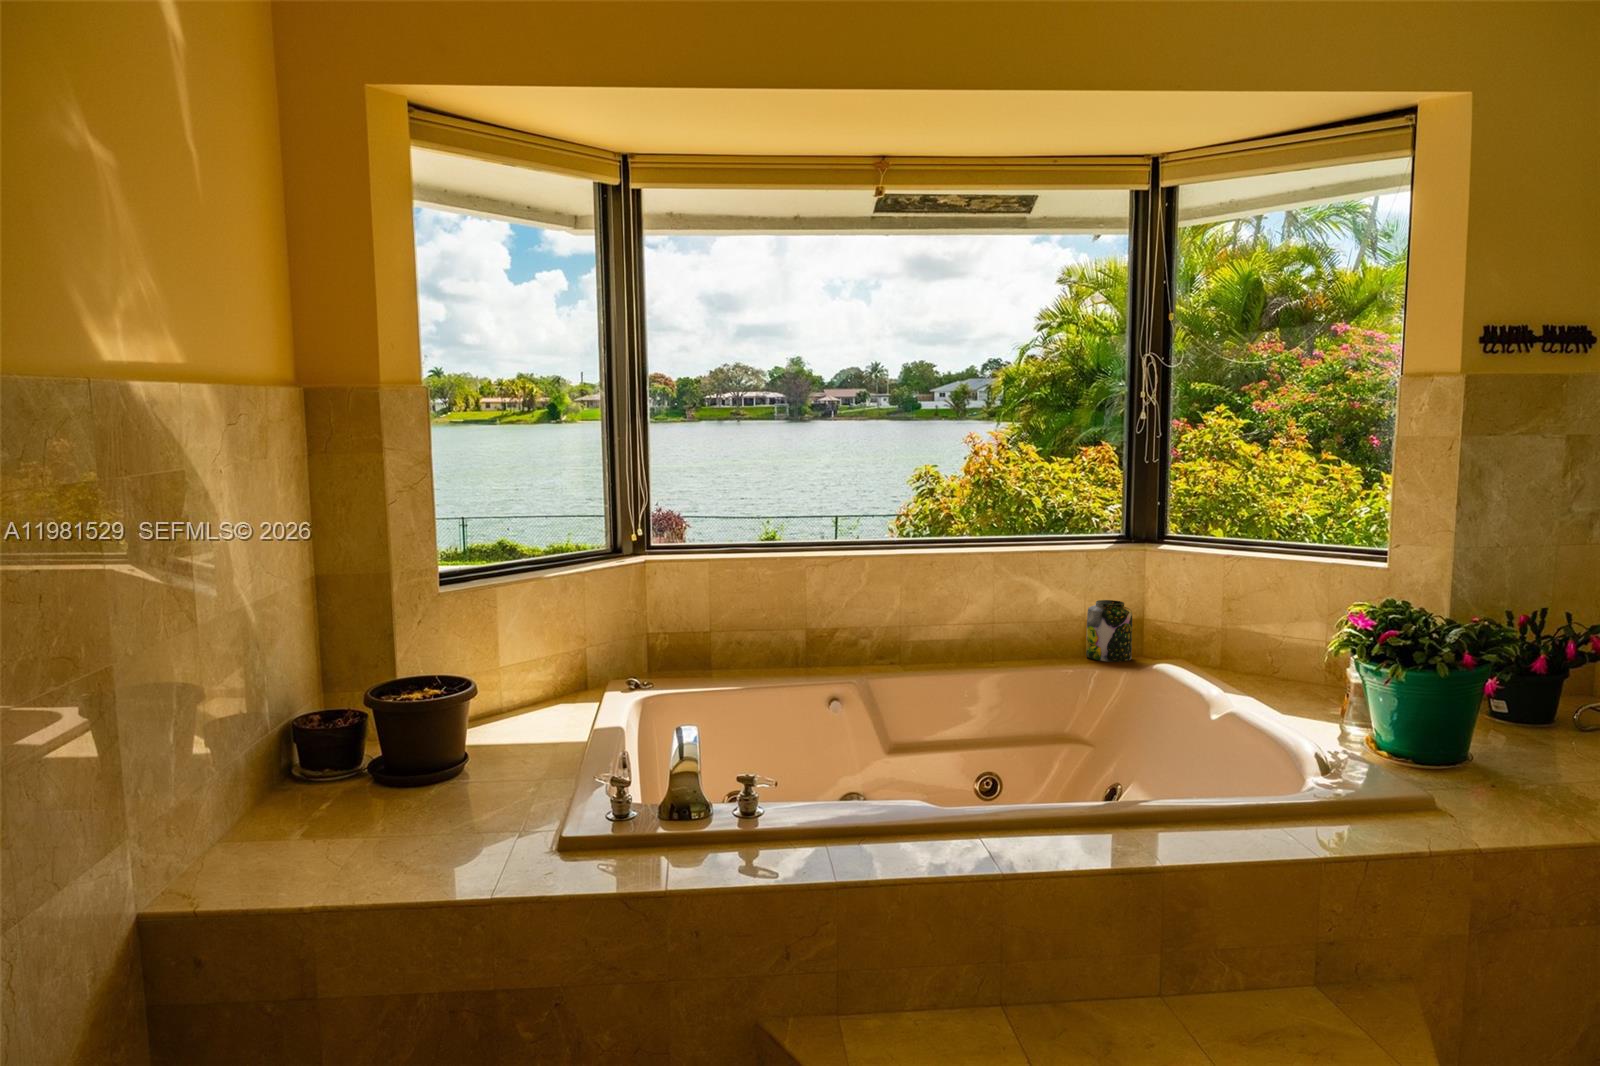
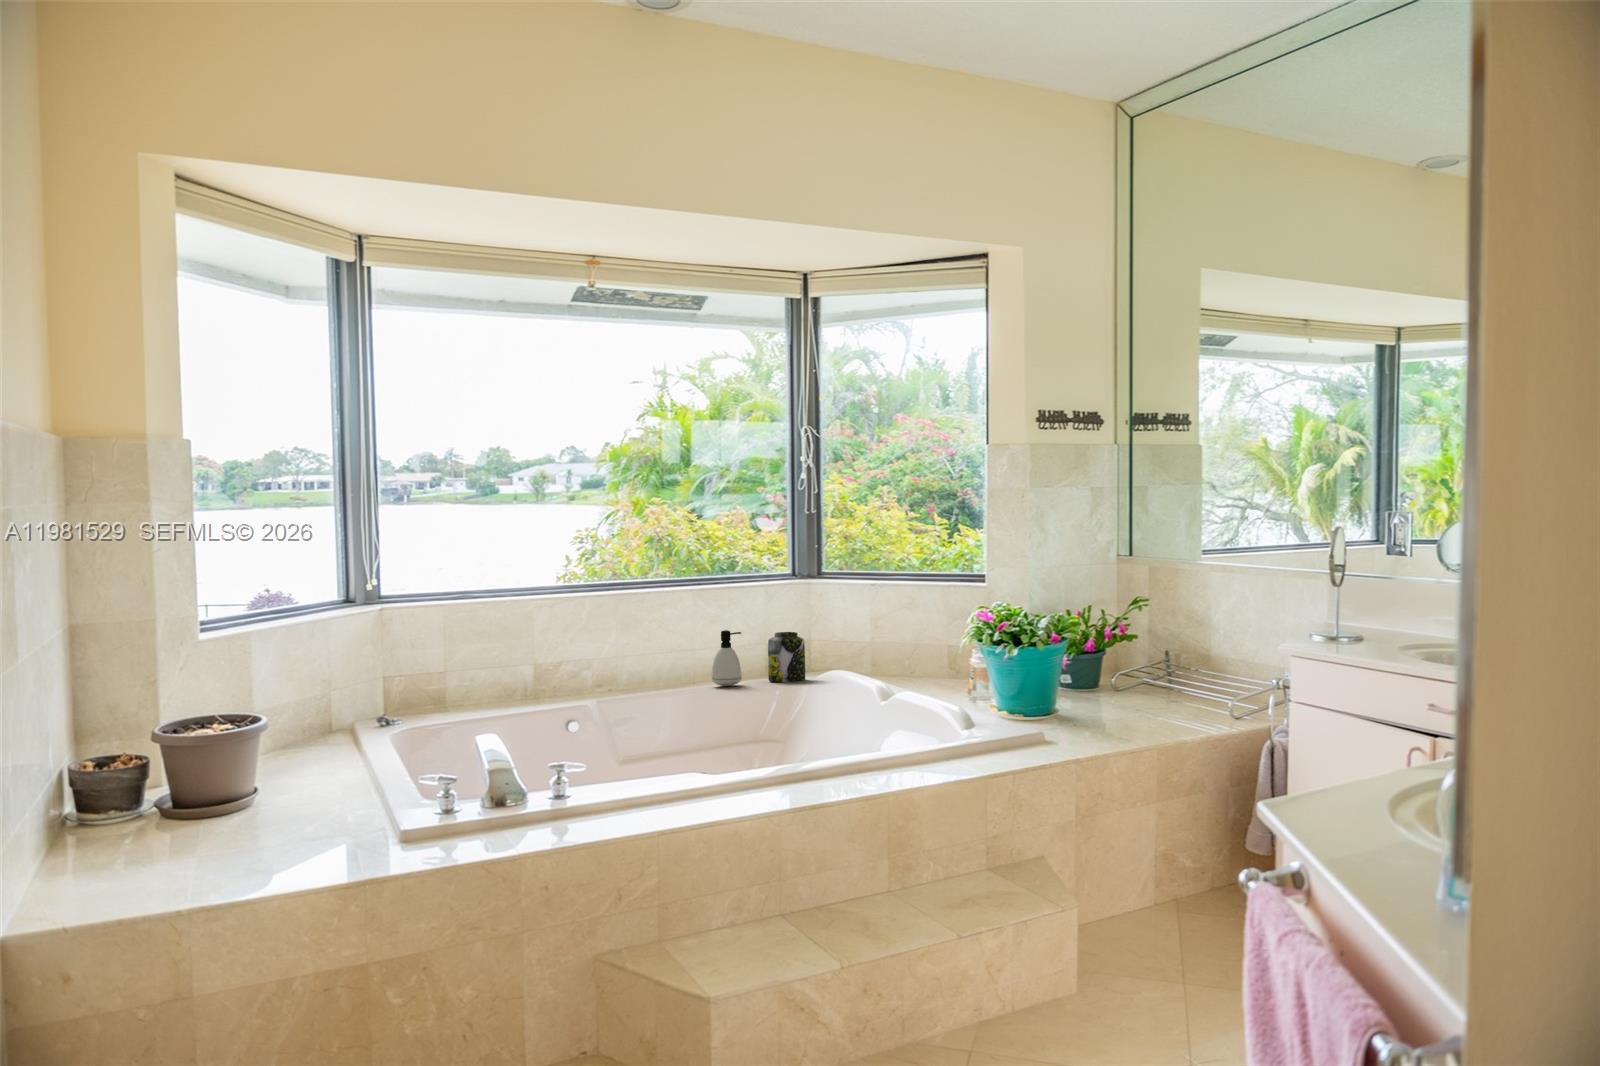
soap dispenser: none [1016,595,1053,659] -> present [712,630,741,686]

